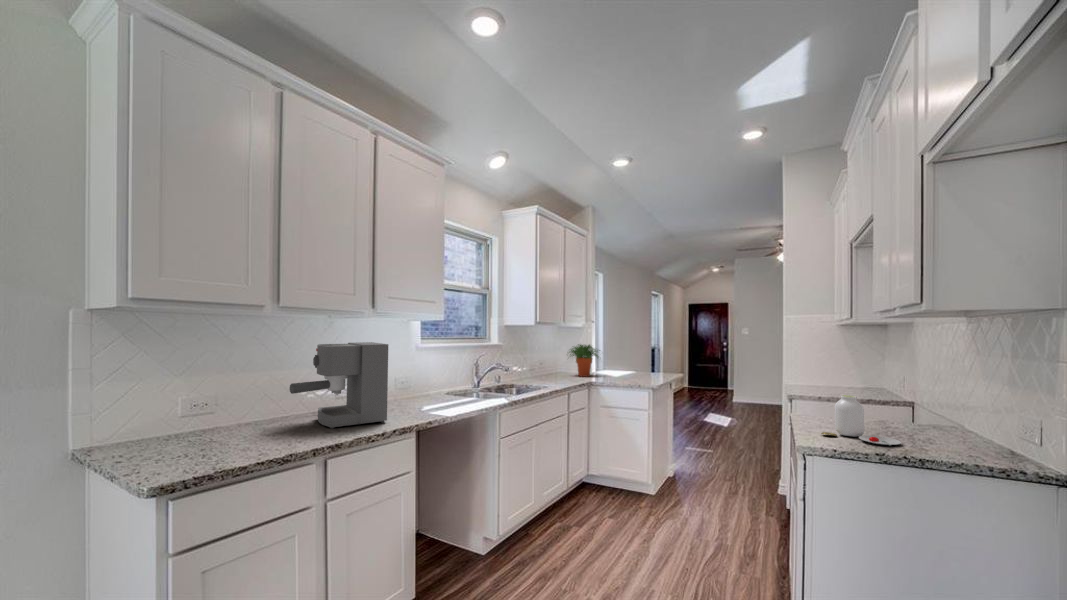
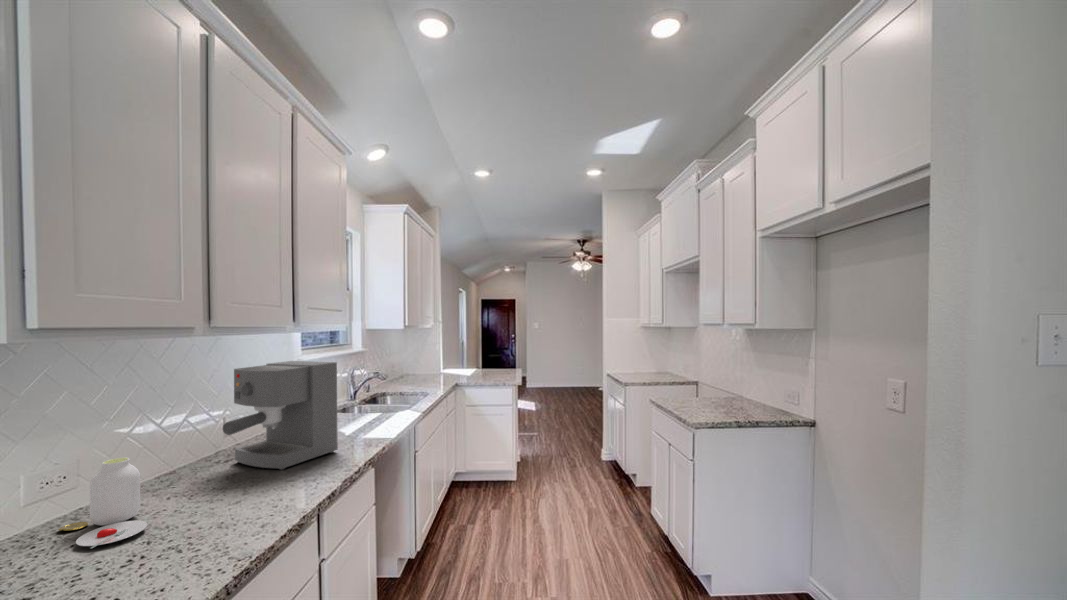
potted plant: present [569,344,600,377] -> none [419,345,457,378]
jar: present [821,395,901,445] -> present [58,457,147,548]

